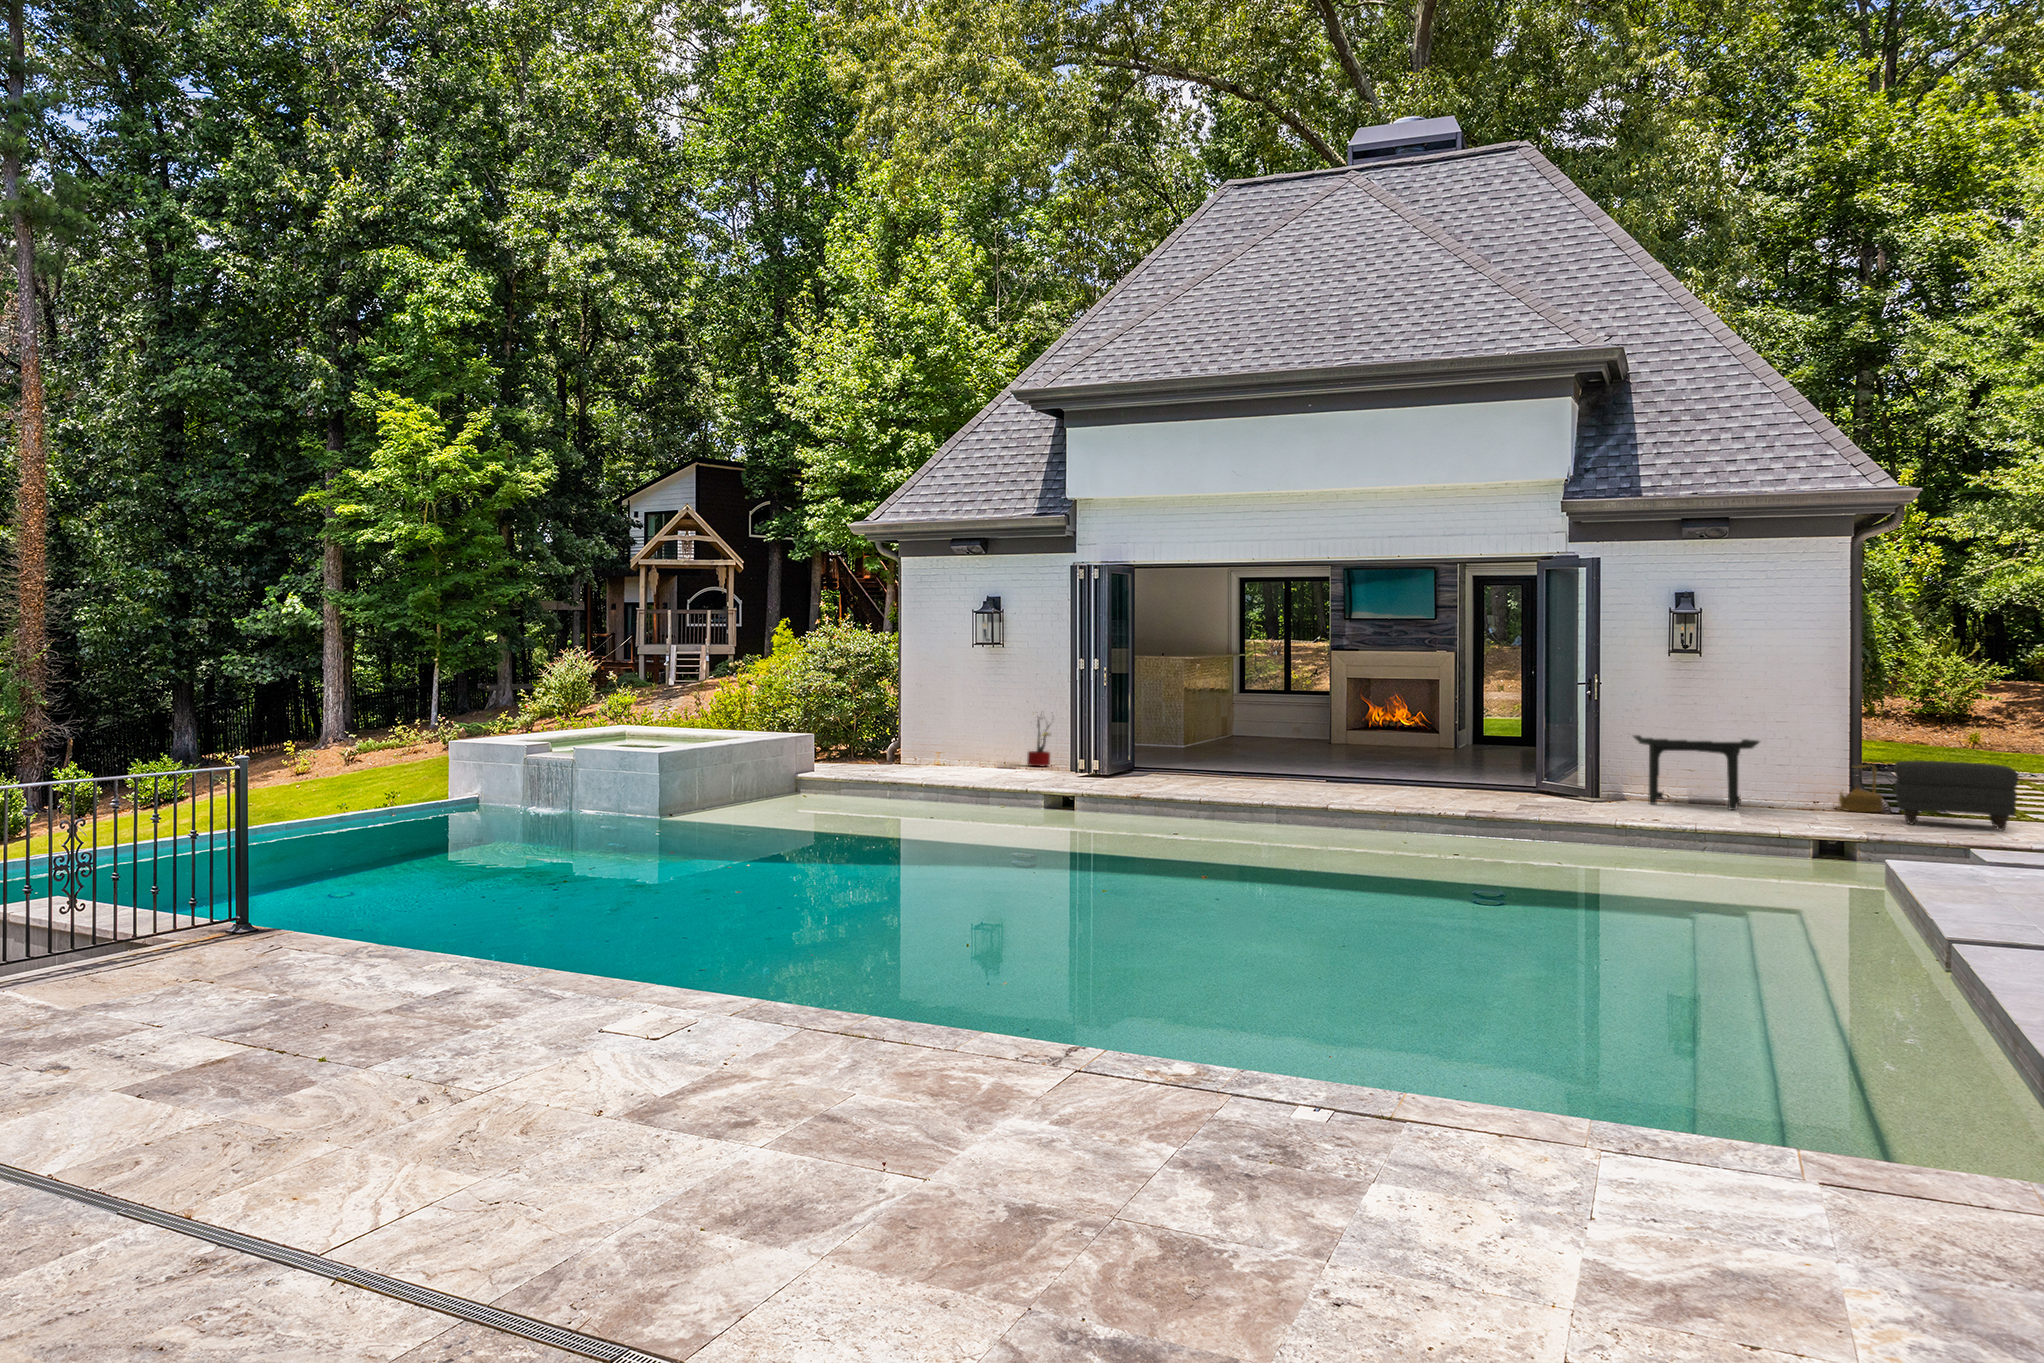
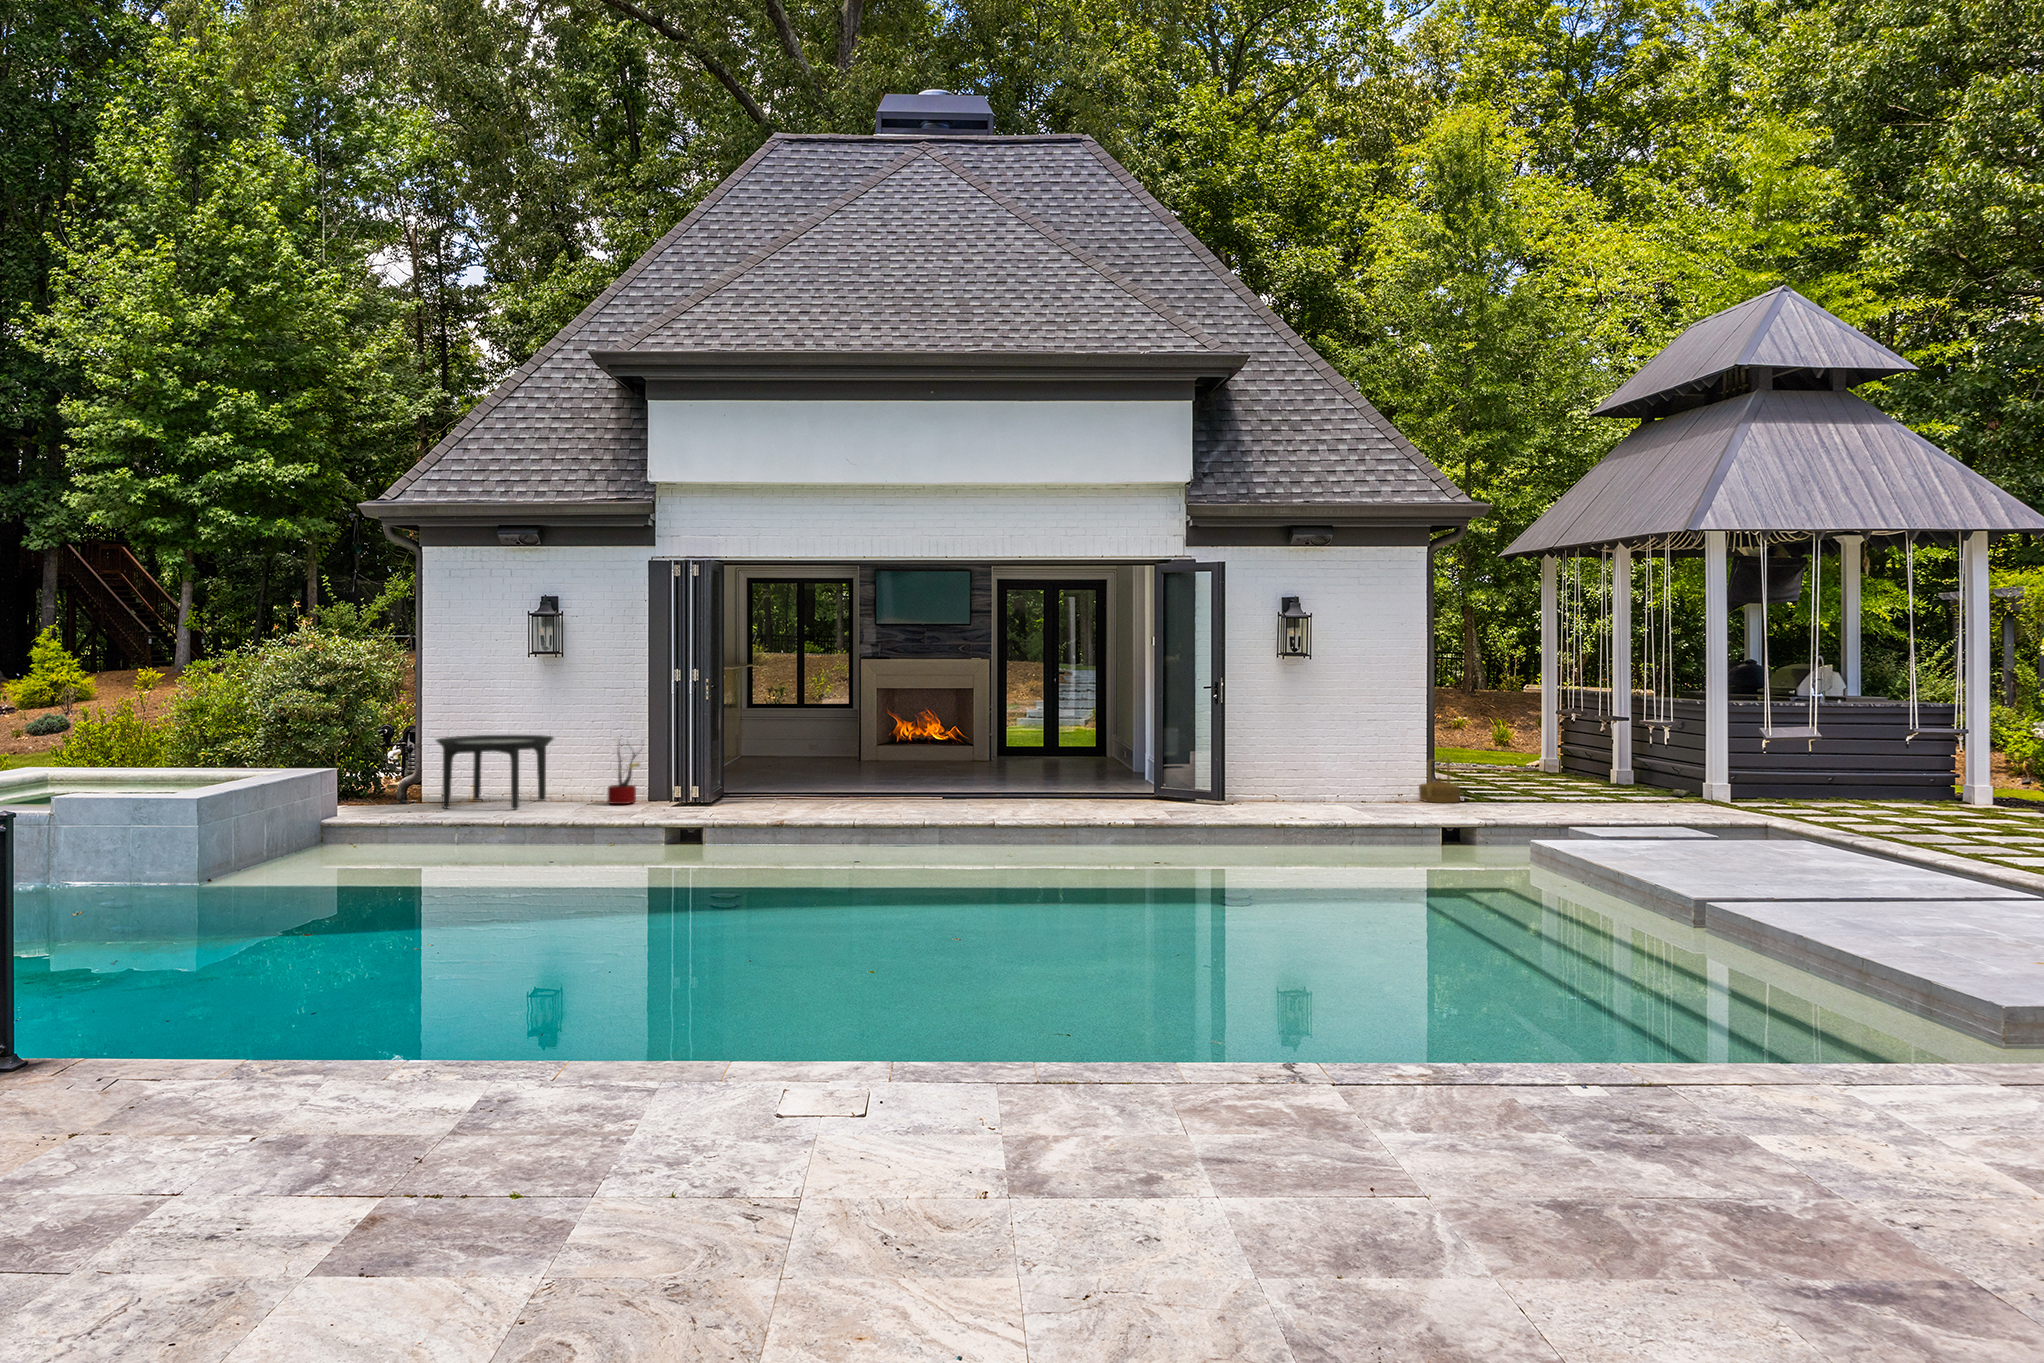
round table: present [1633,735,1759,810] -> present [436,735,554,809]
ottoman: present [1894,761,2019,831] -> none [1483,755,1596,818]

